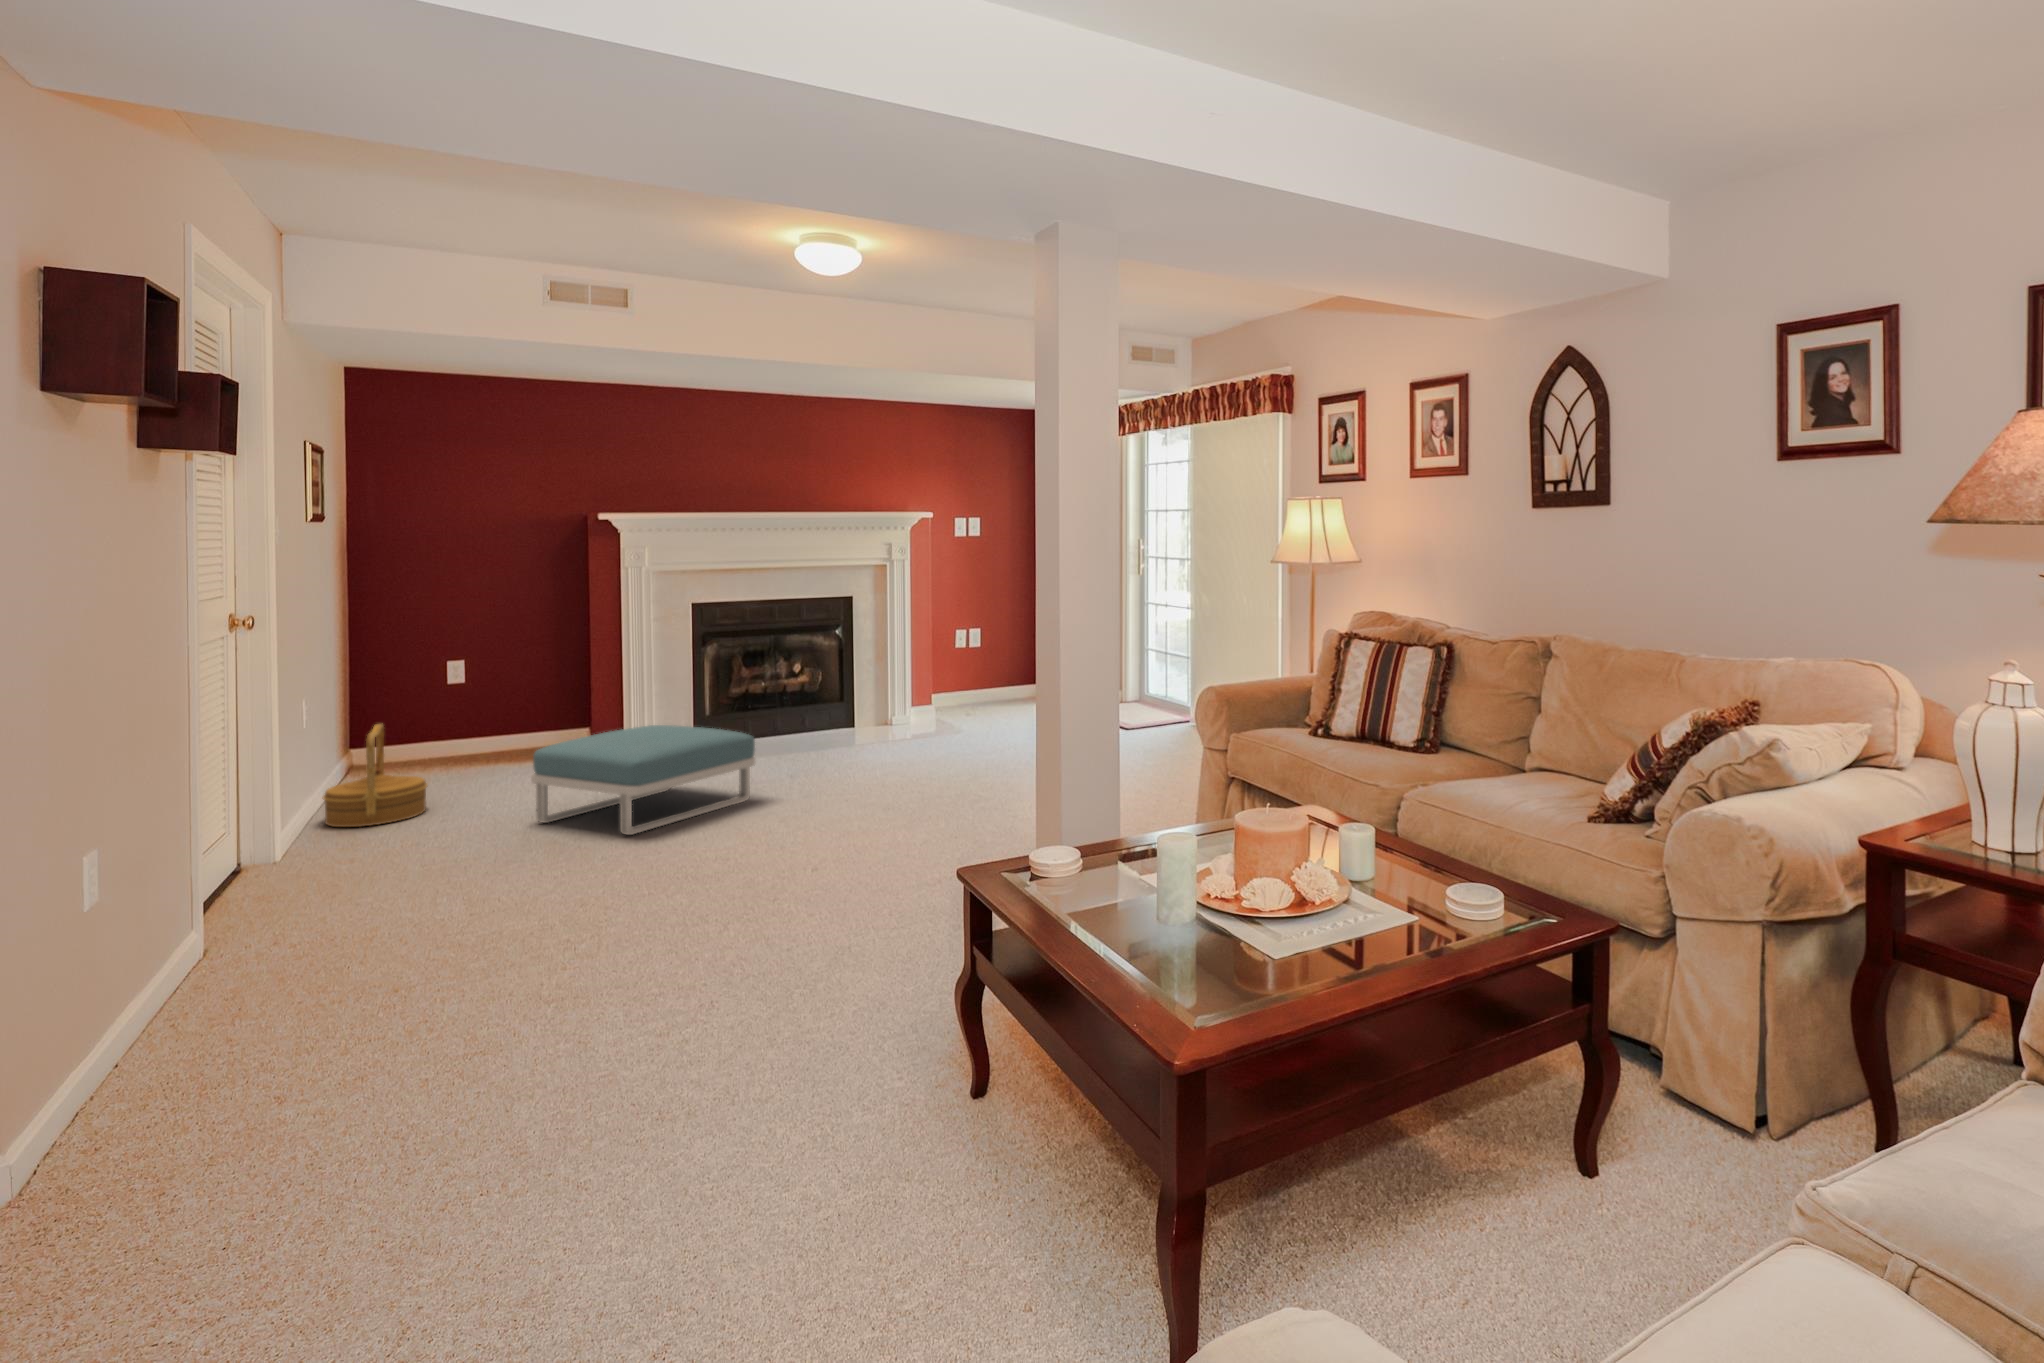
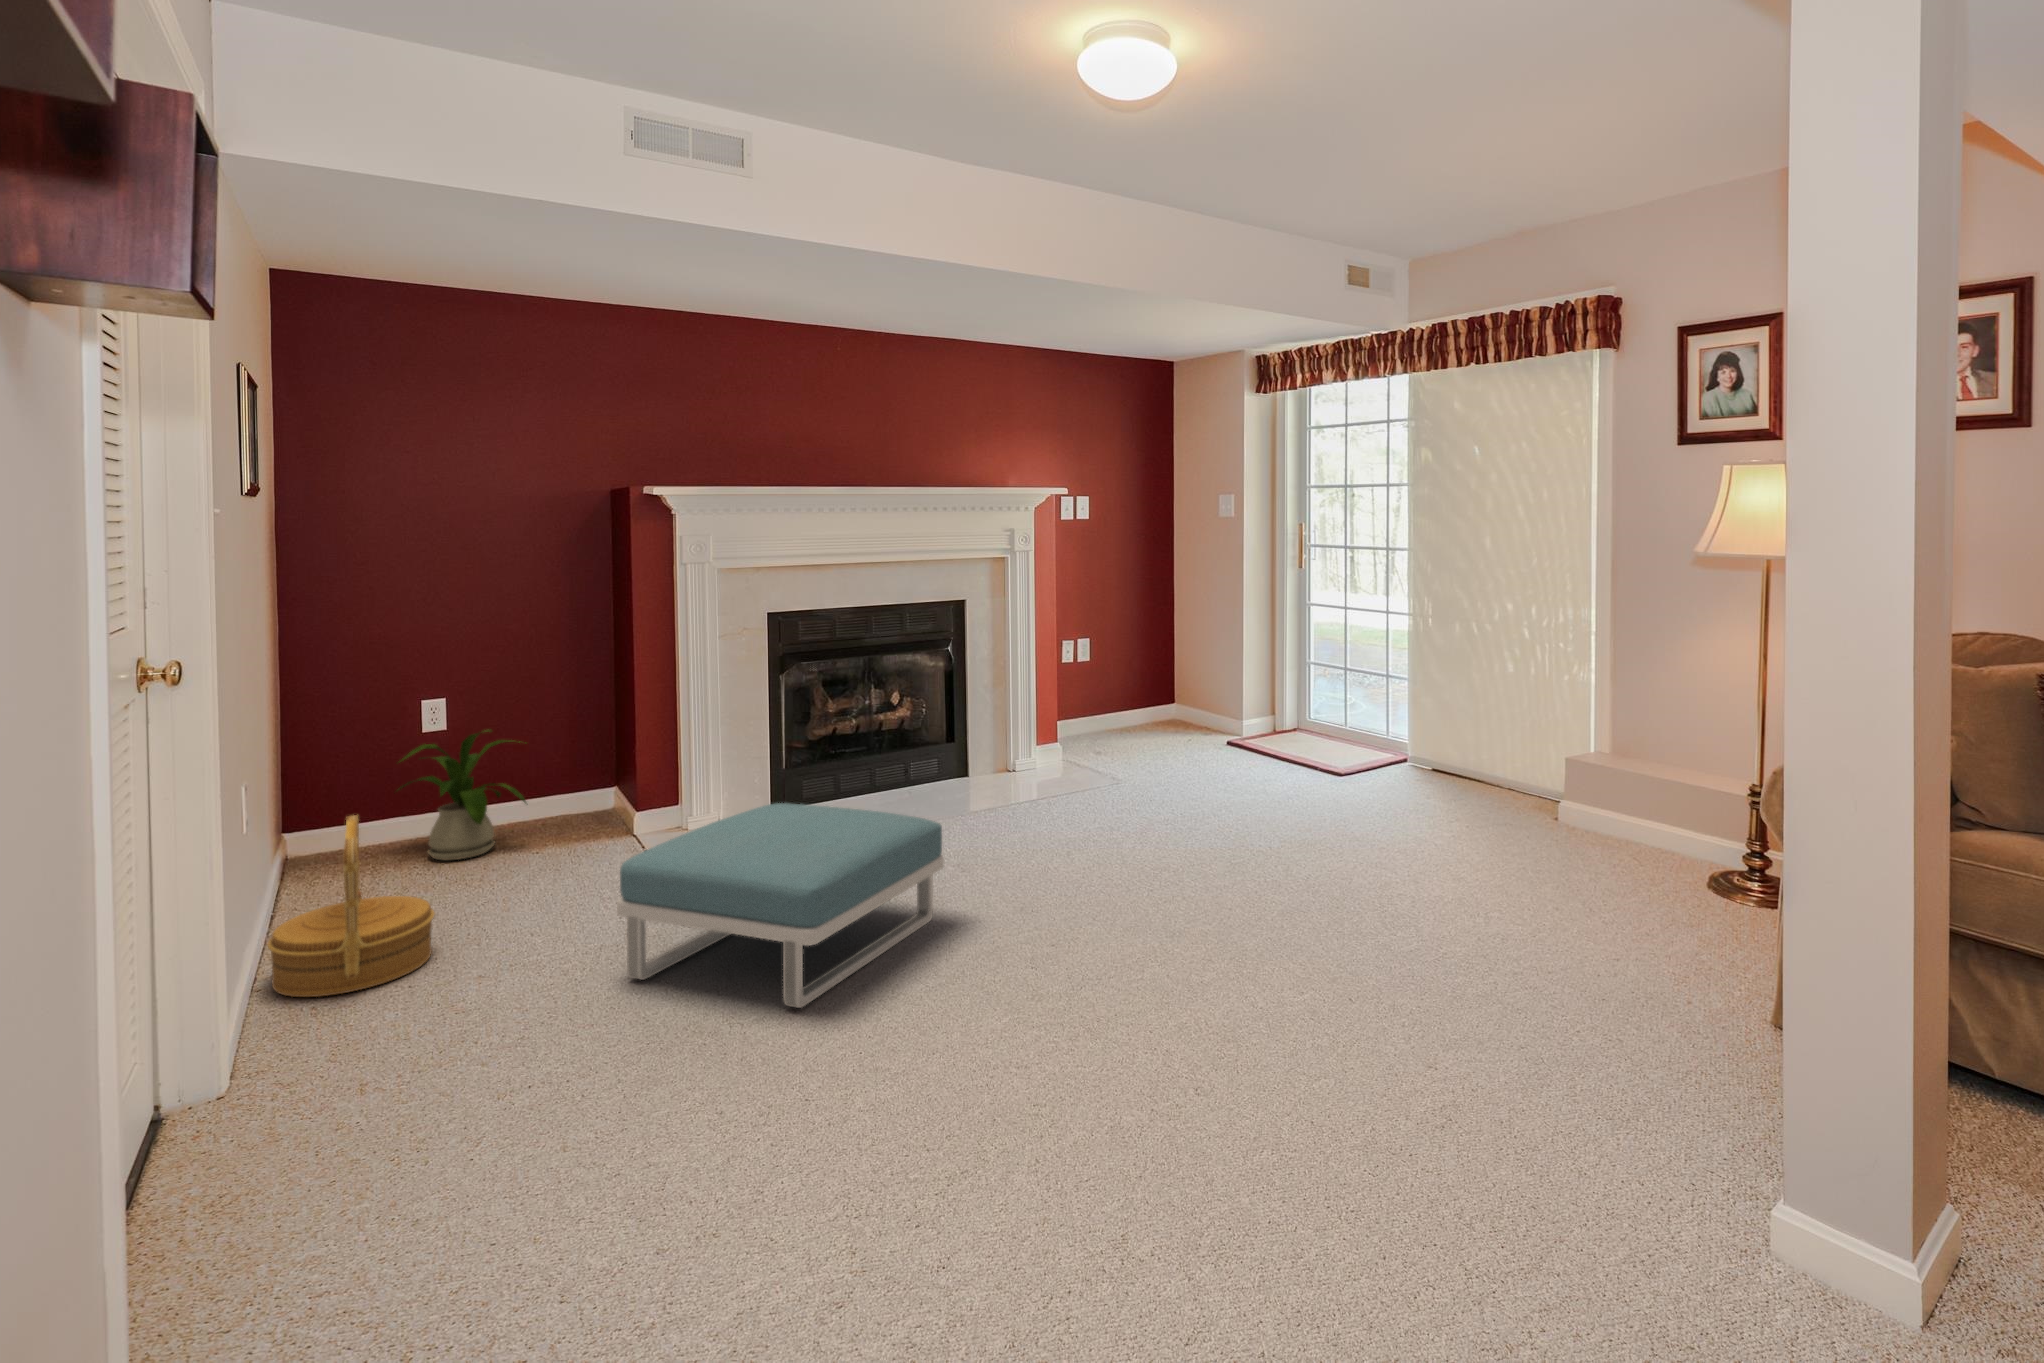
house plant: none [422,680,517,768] -> present [398,730,526,860]

